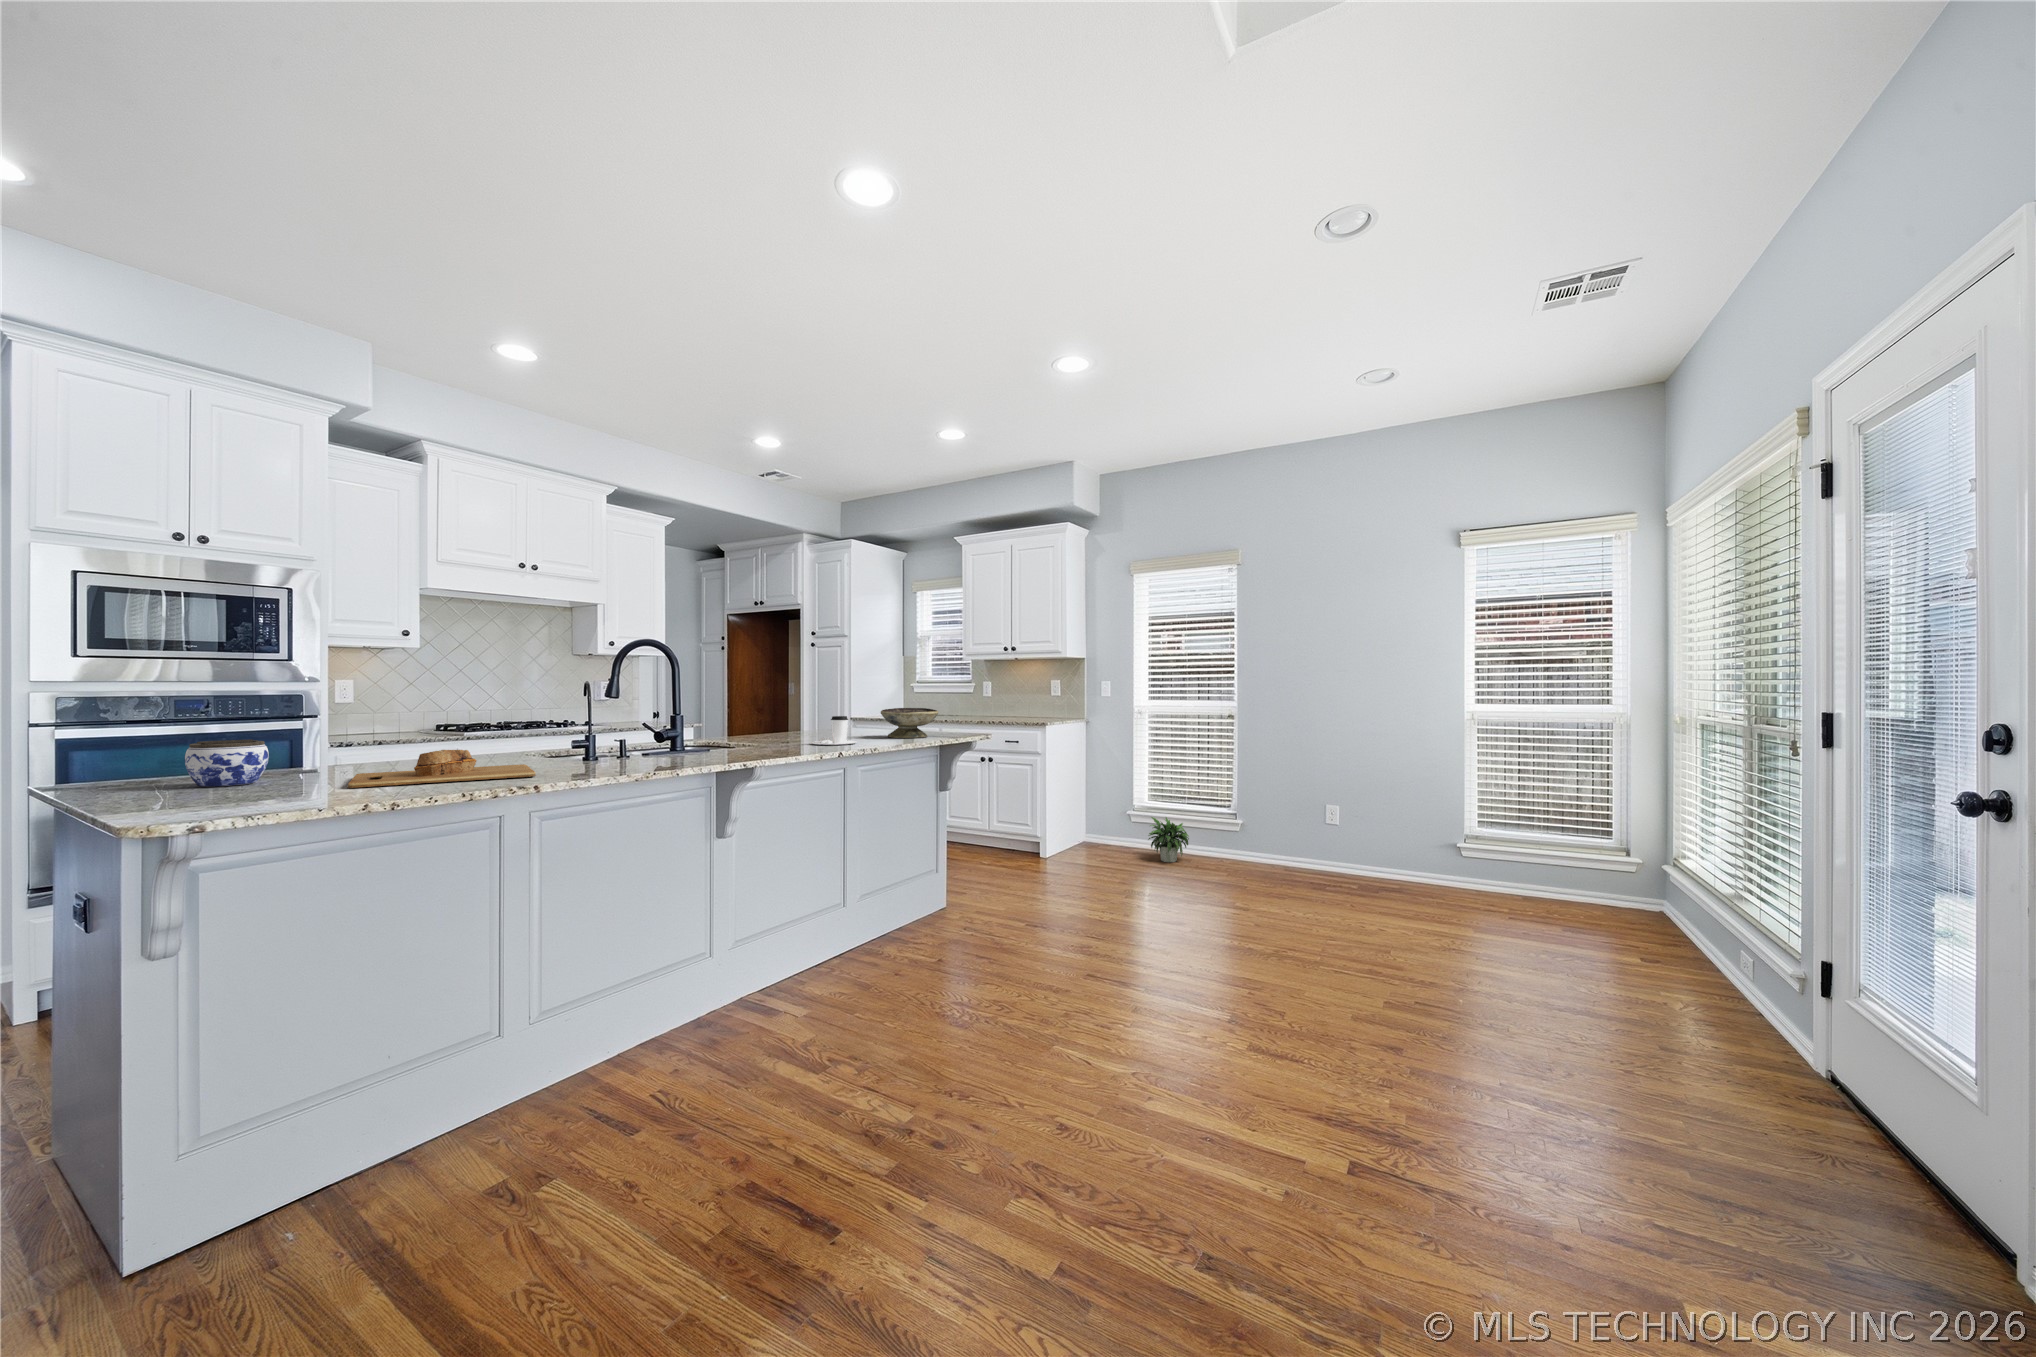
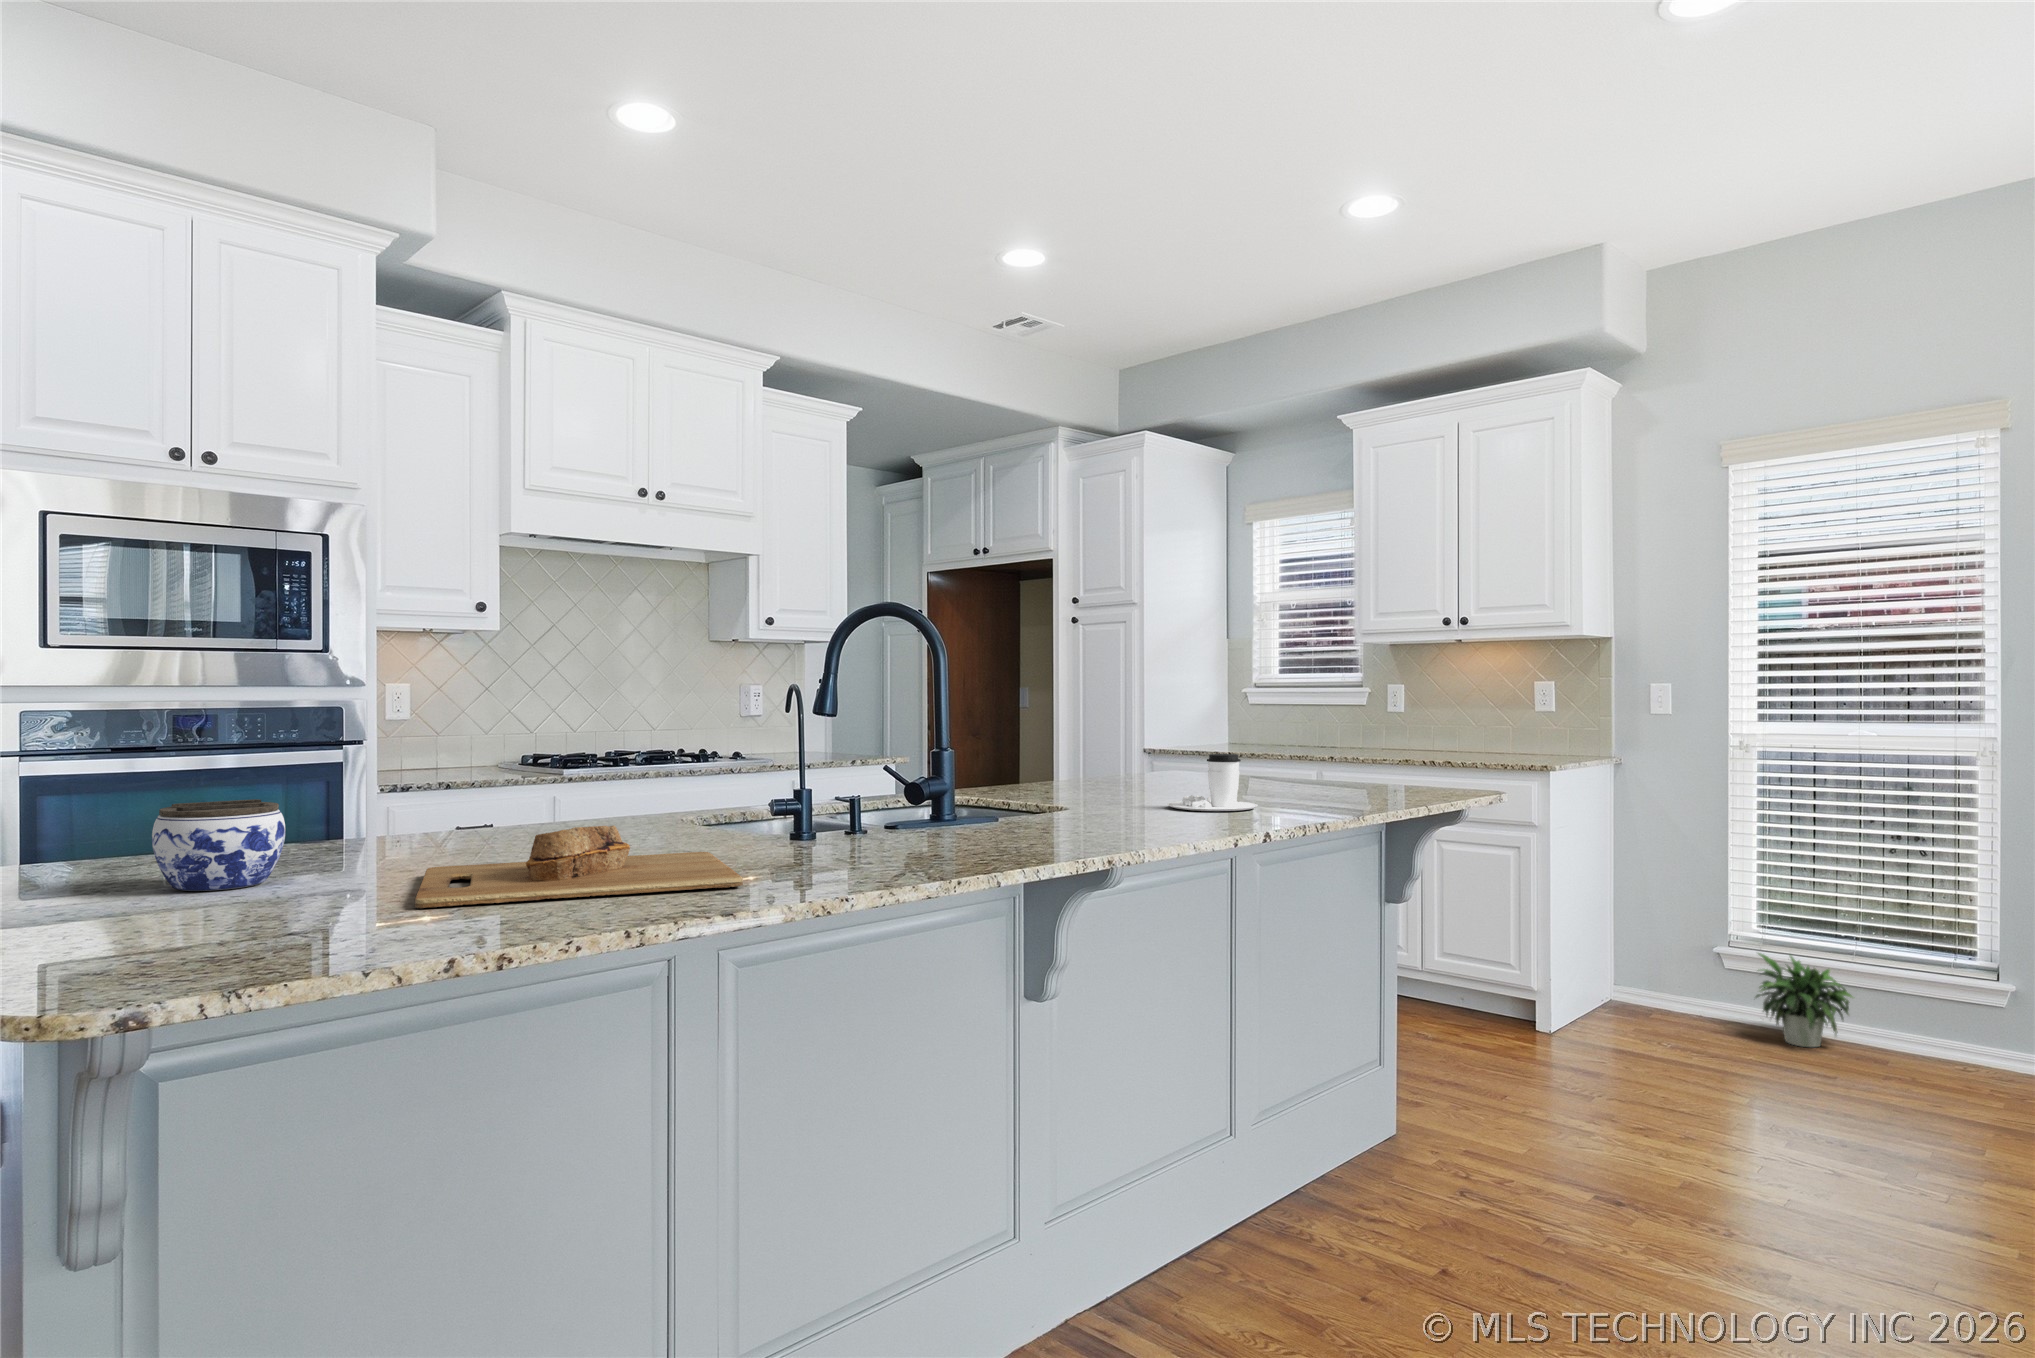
decorative bowl: present [881,708,938,738] -> none [1274,736,1389,796]

